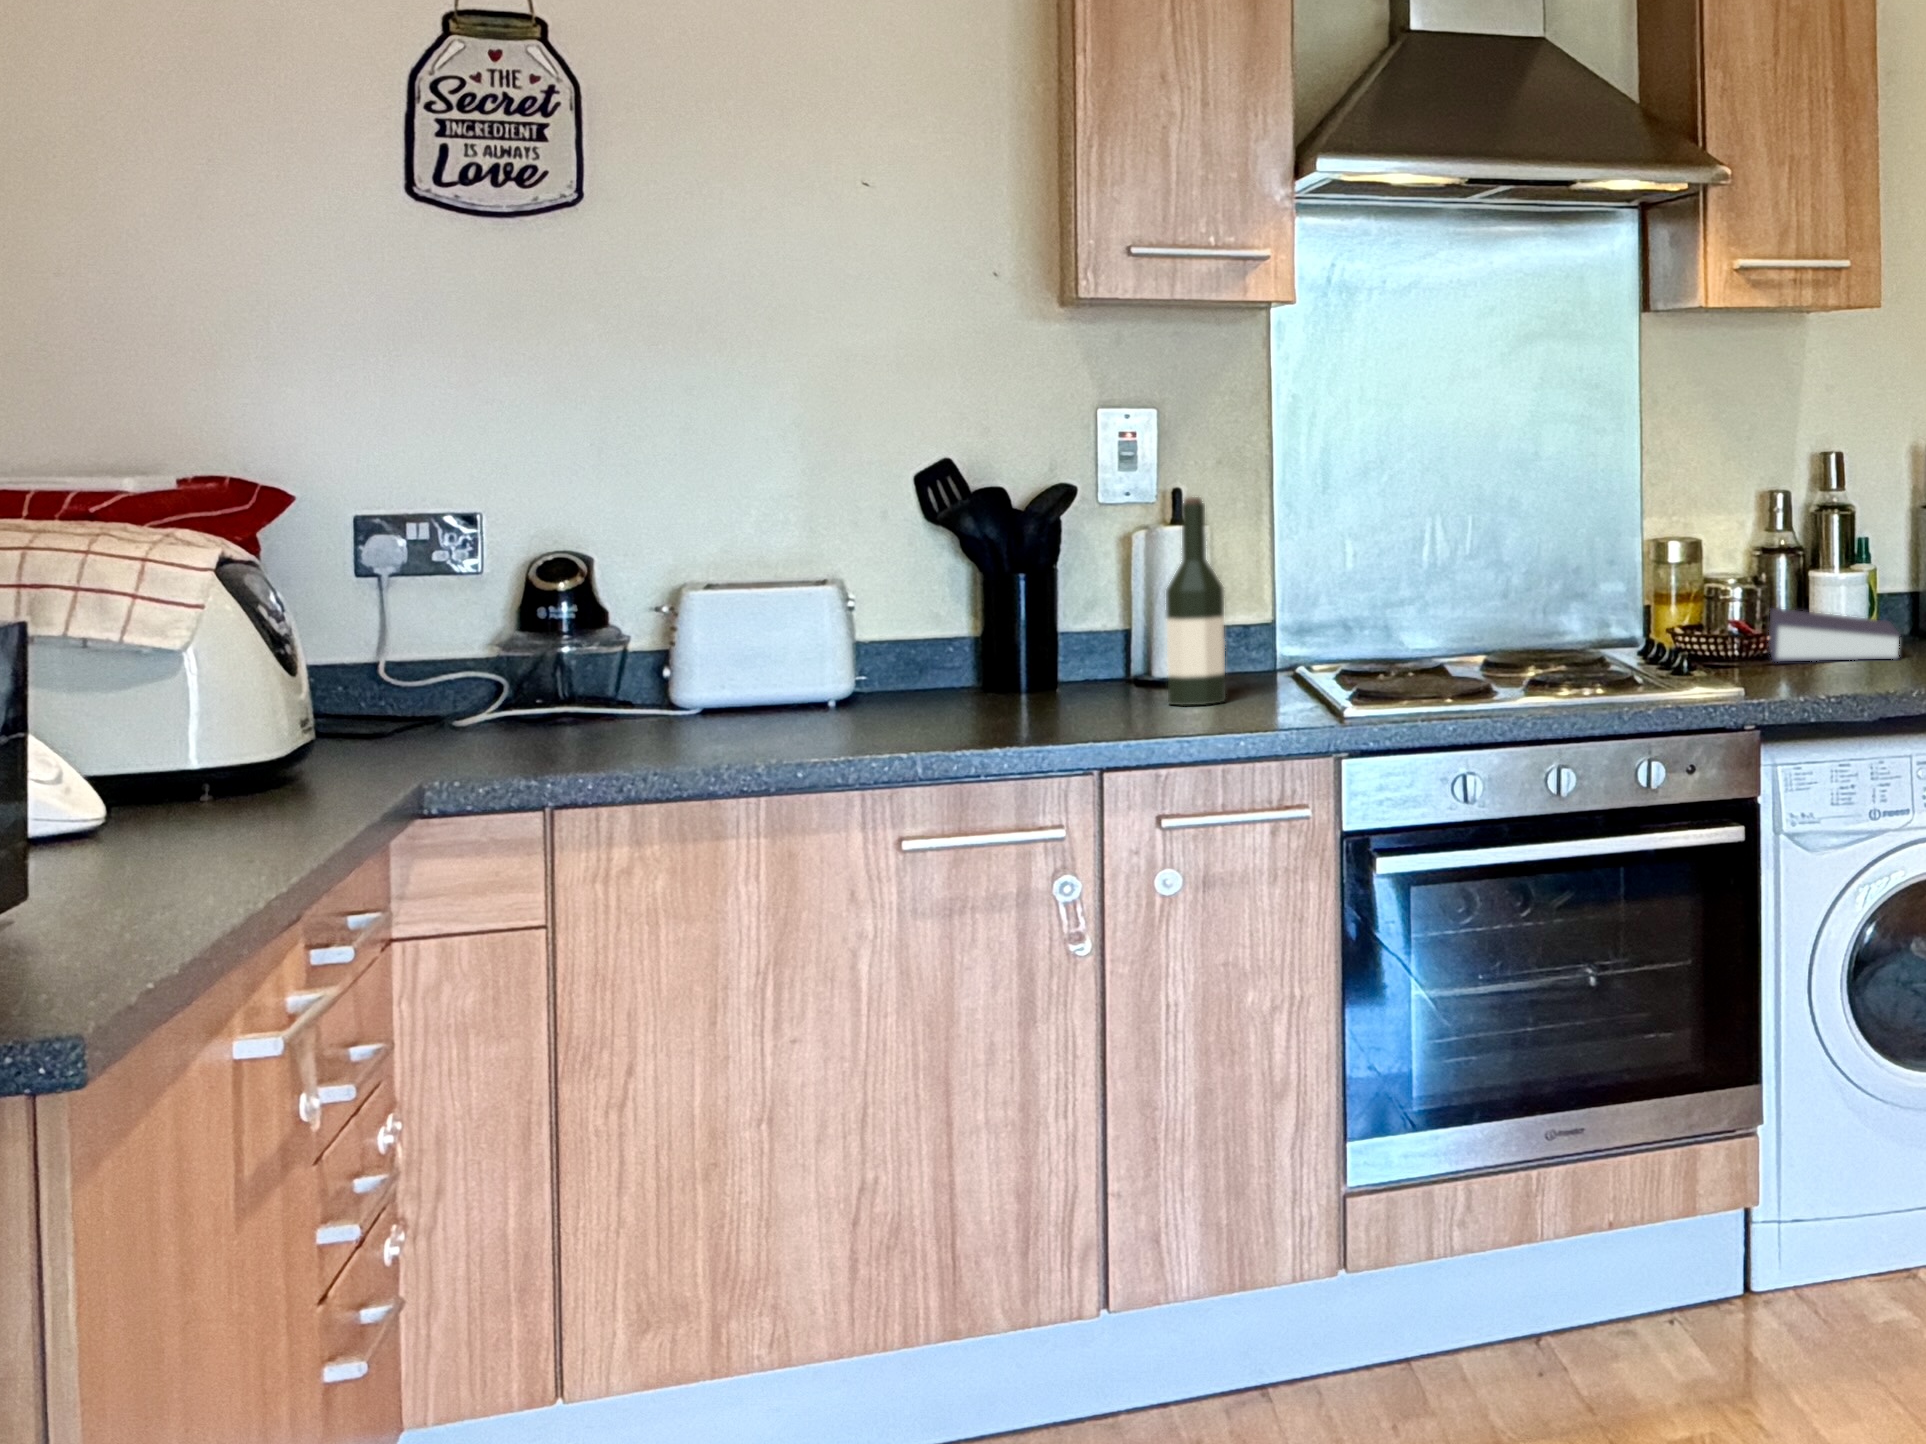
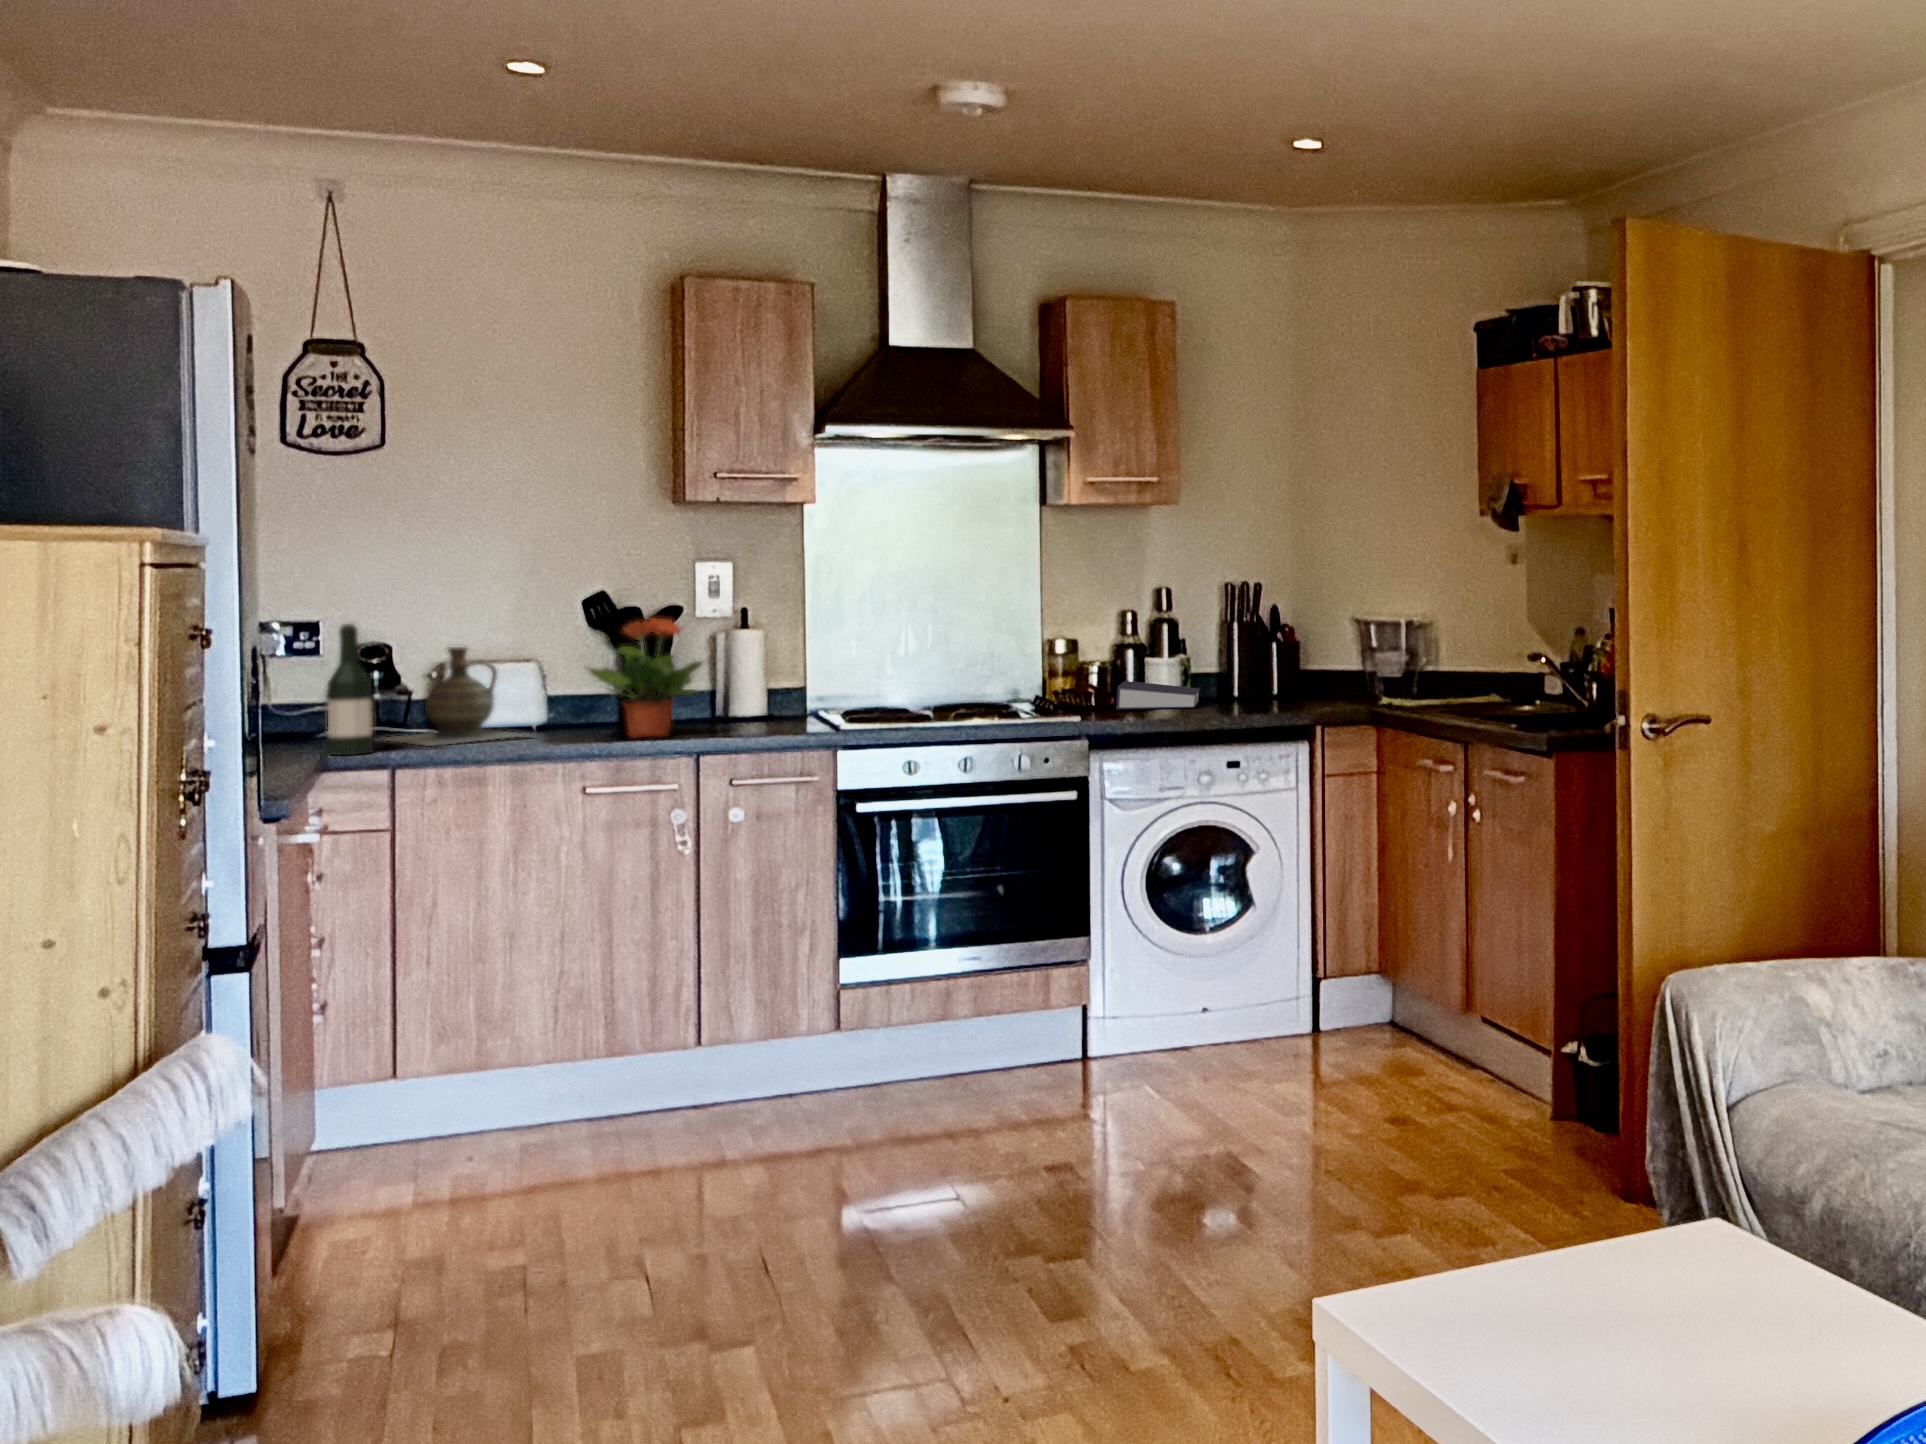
wine bottle: present [1166,497,1226,706] -> present [327,624,373,755]
potted plant: none [901,507,1108,733] -> present [588,618,704,737]
ceramic jug: none [540,561,824,753] -> present [383,647,532,746]

